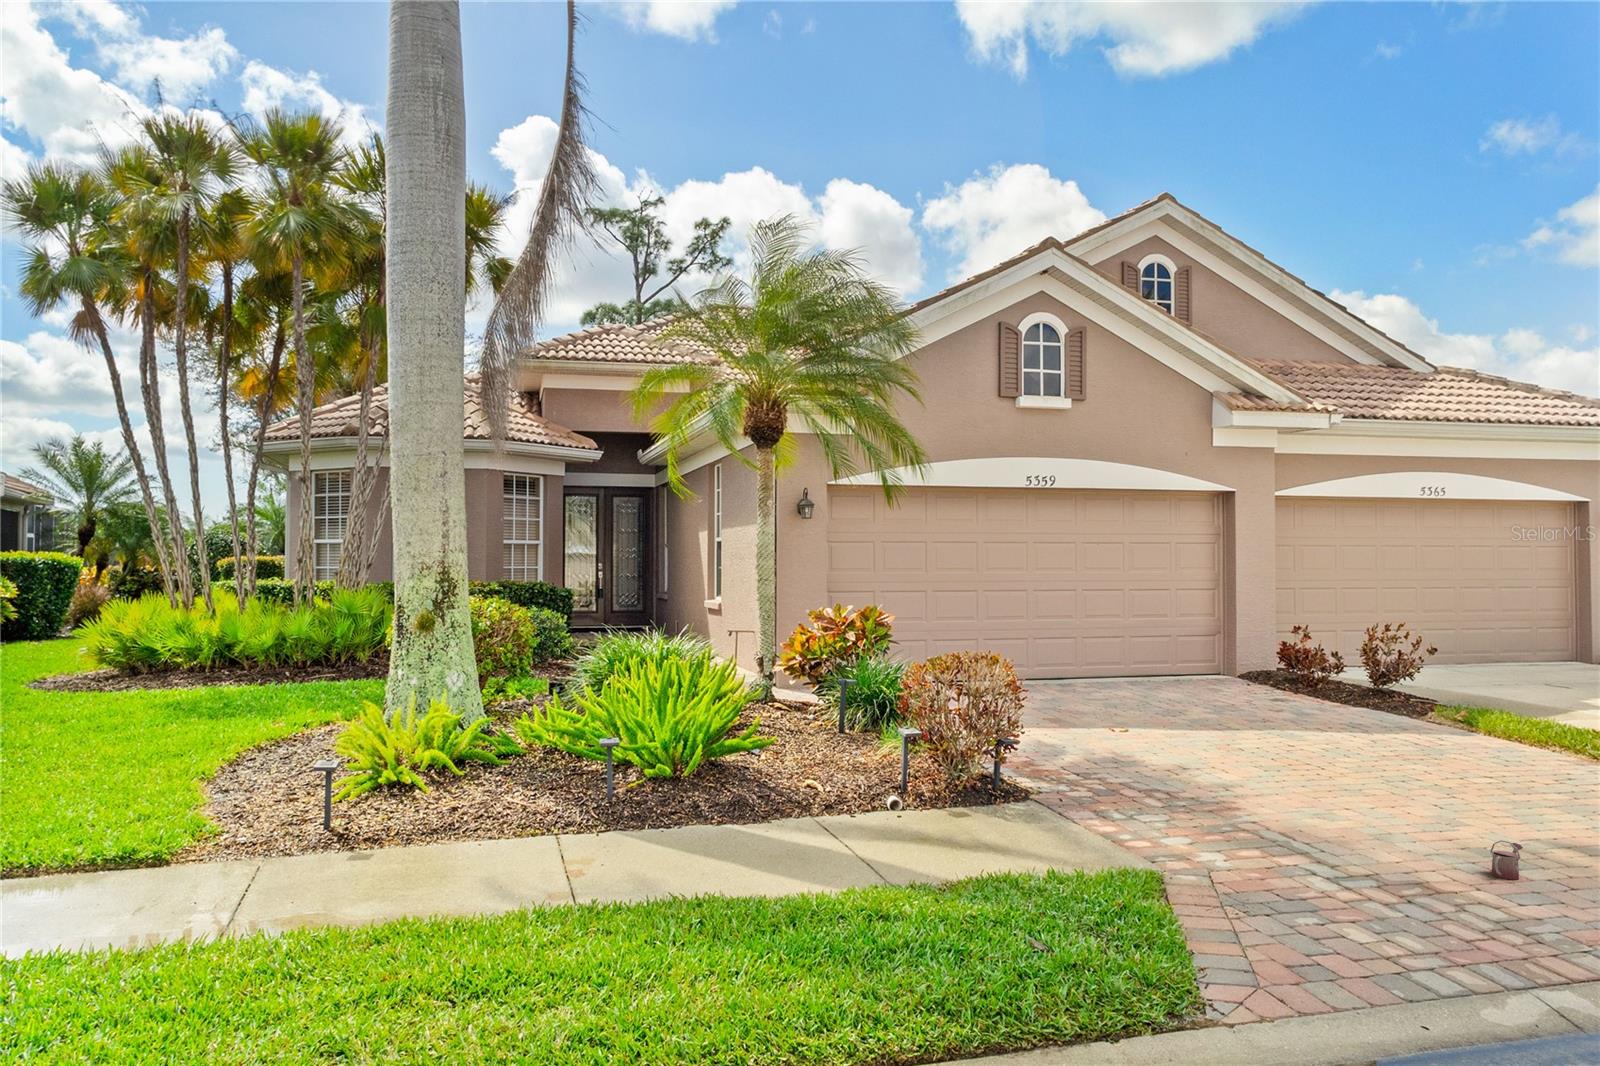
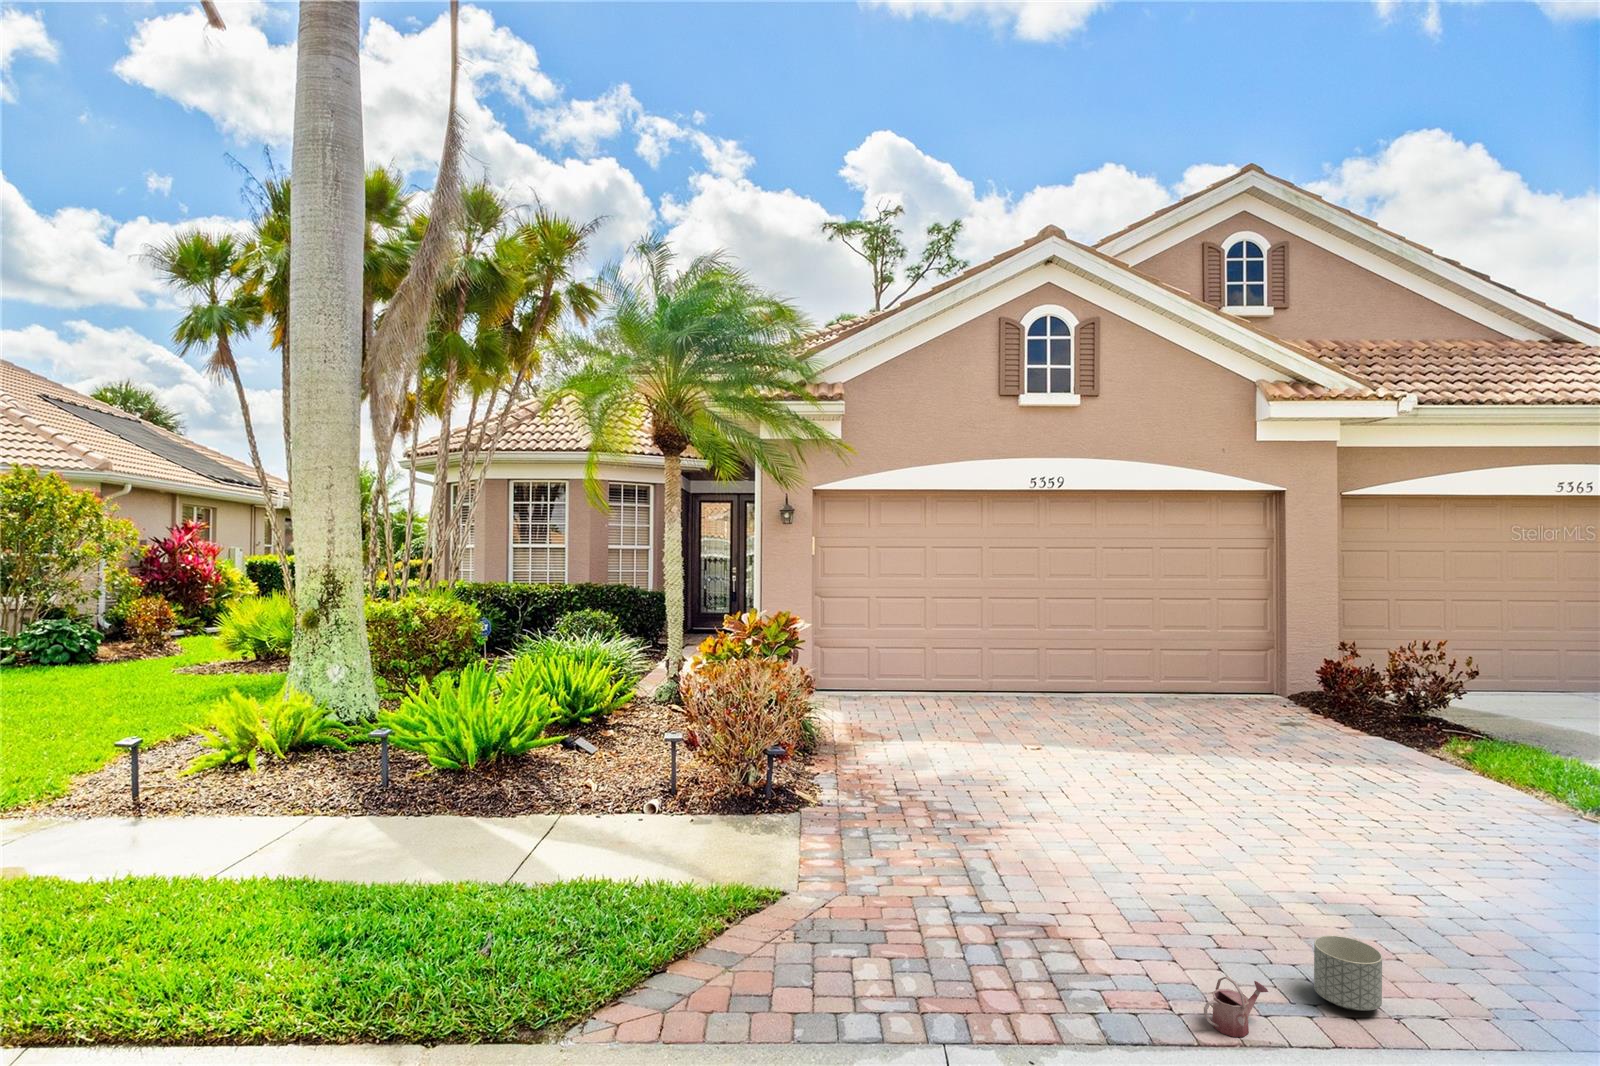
planter: none [1524,813,1575,860] -> present [1314,936,1382,1011]

